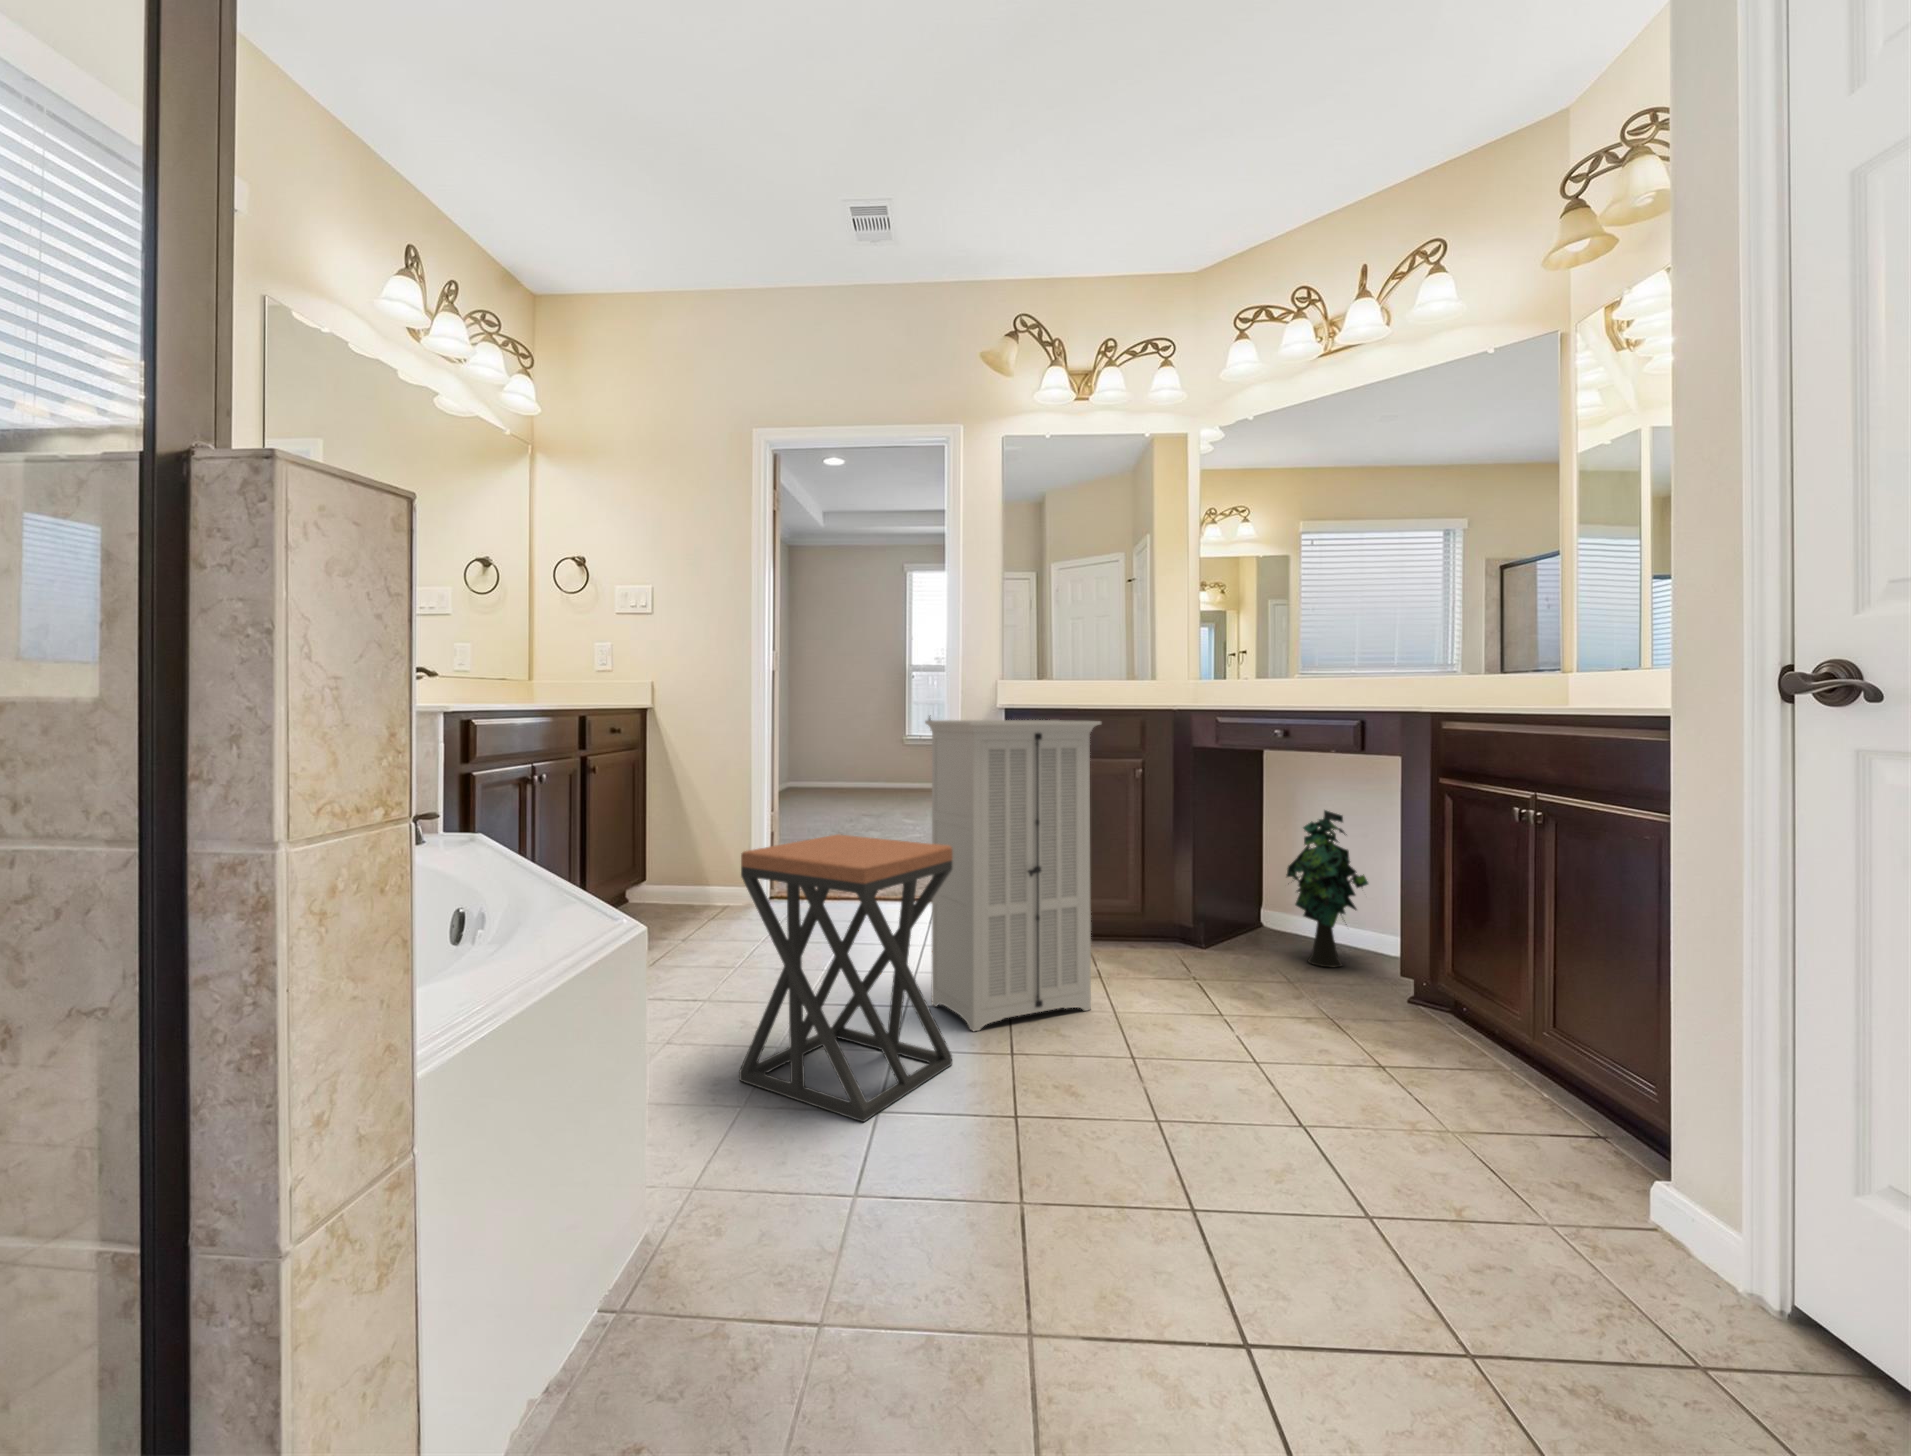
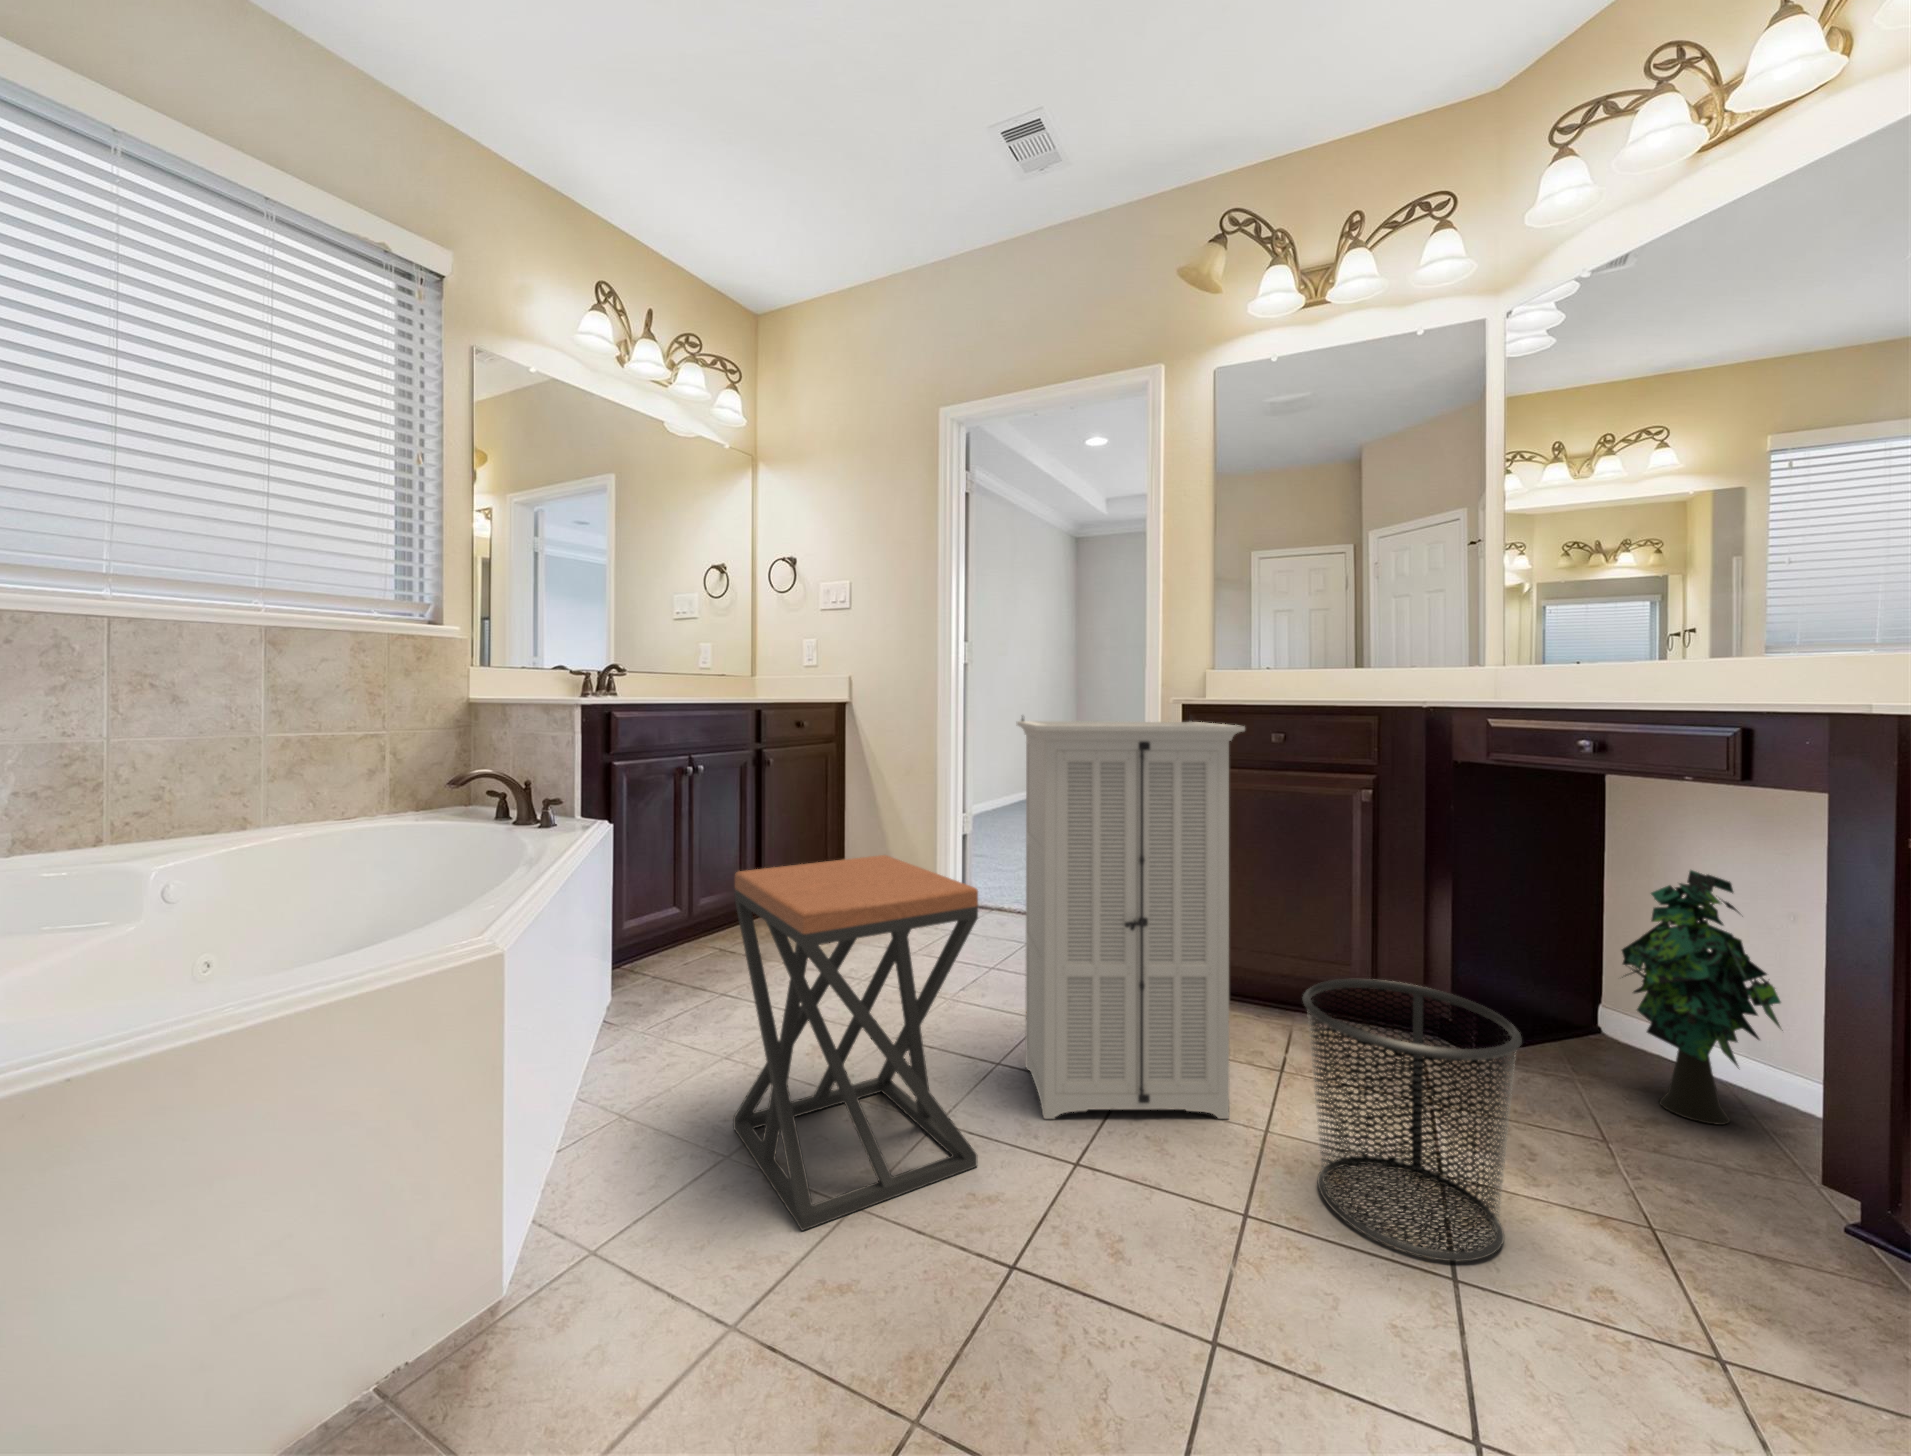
waste bin: none [1153,891,1280,1052] -> present [1303,979,1522,1261]

